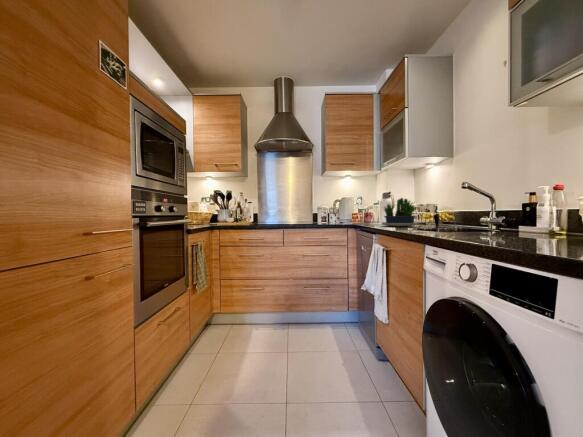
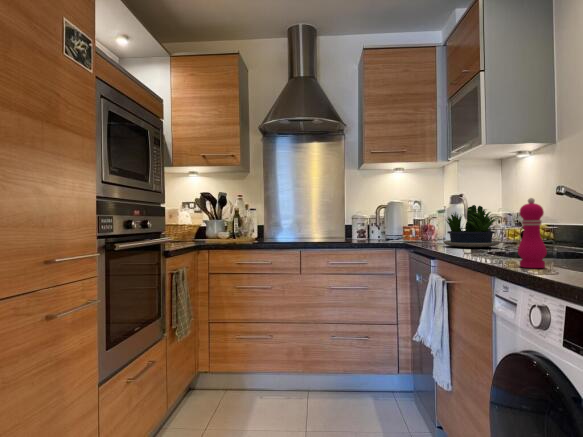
pepper mill: none [442,187,463,237] -> present [518,198,547,268]

